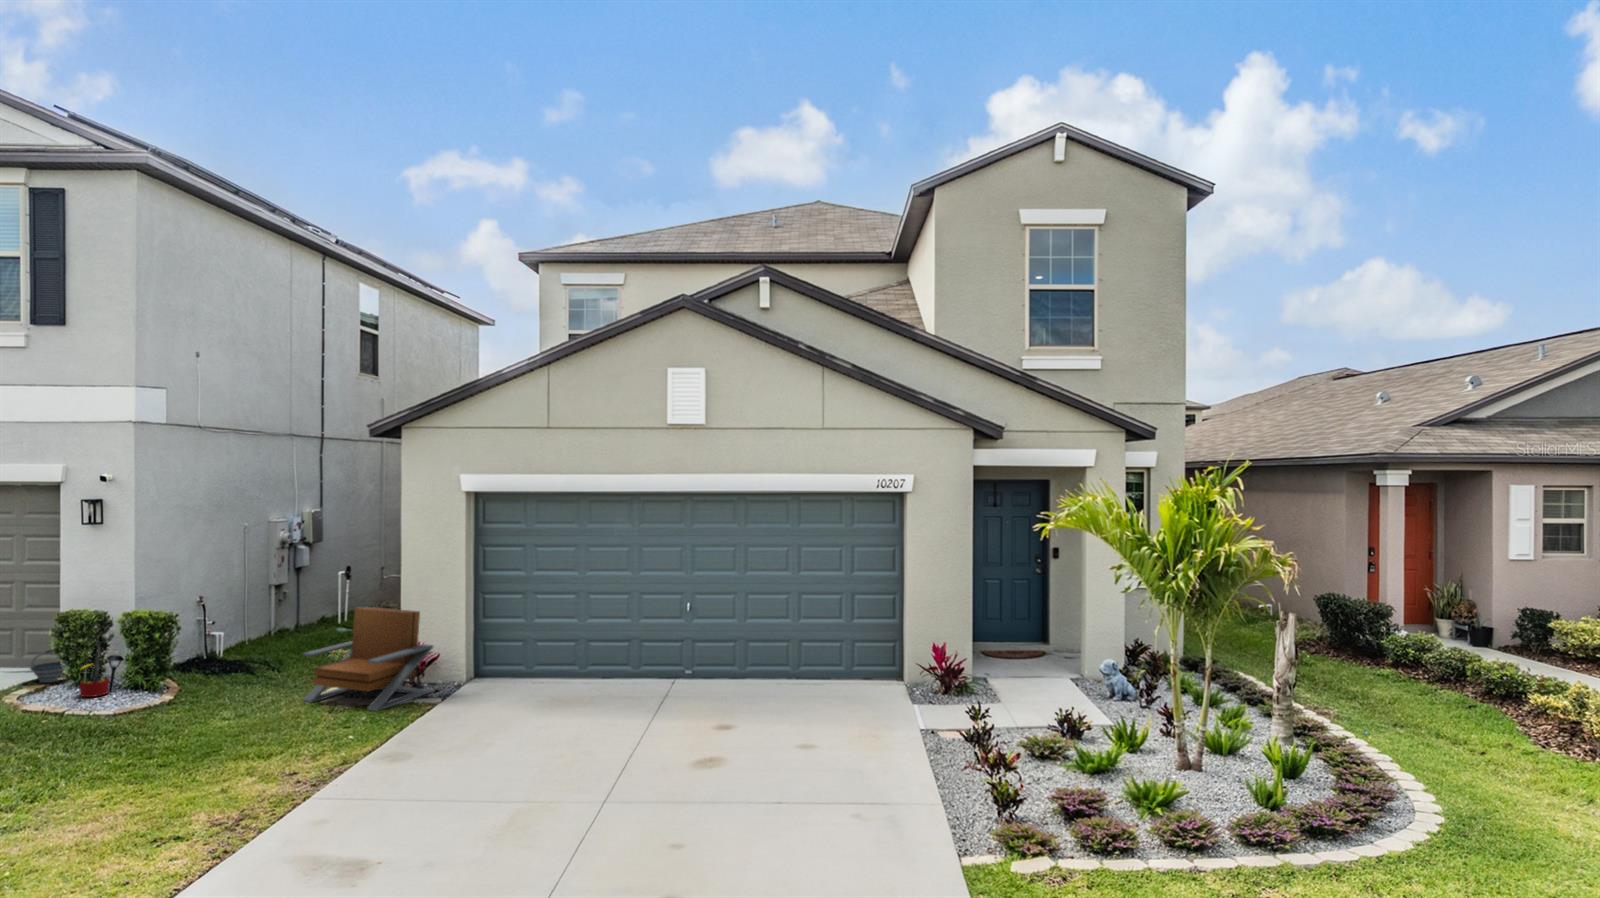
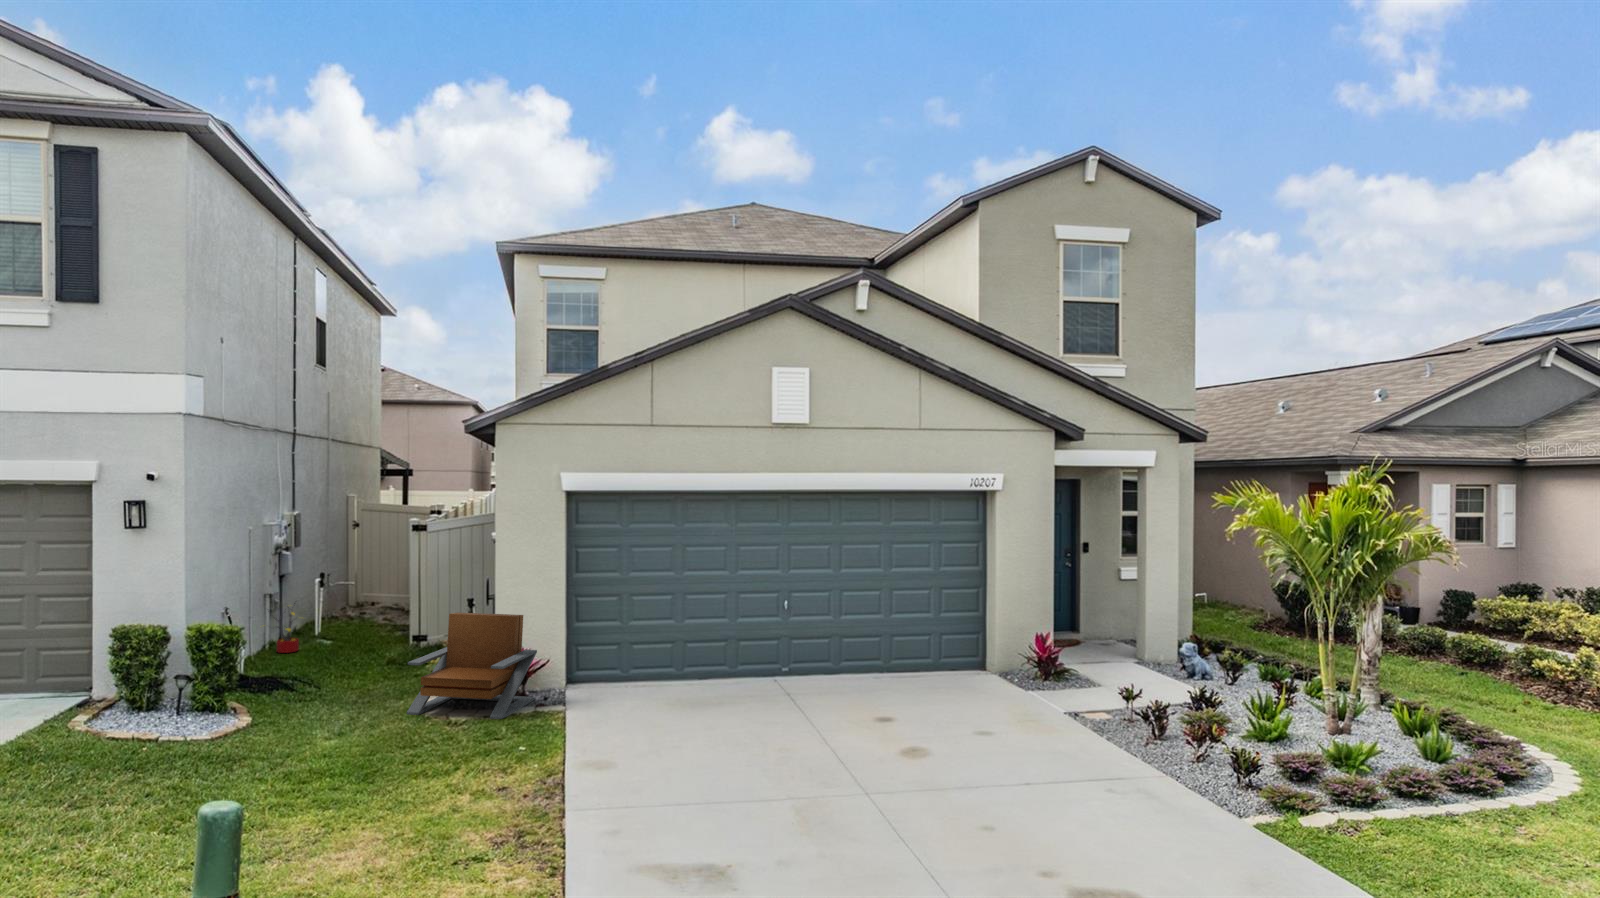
decorative plant: present [80,644,109,697] -> present [272,603,299,653]
bucket: present [31,650,63,683] -> none [53,672,99,711]

